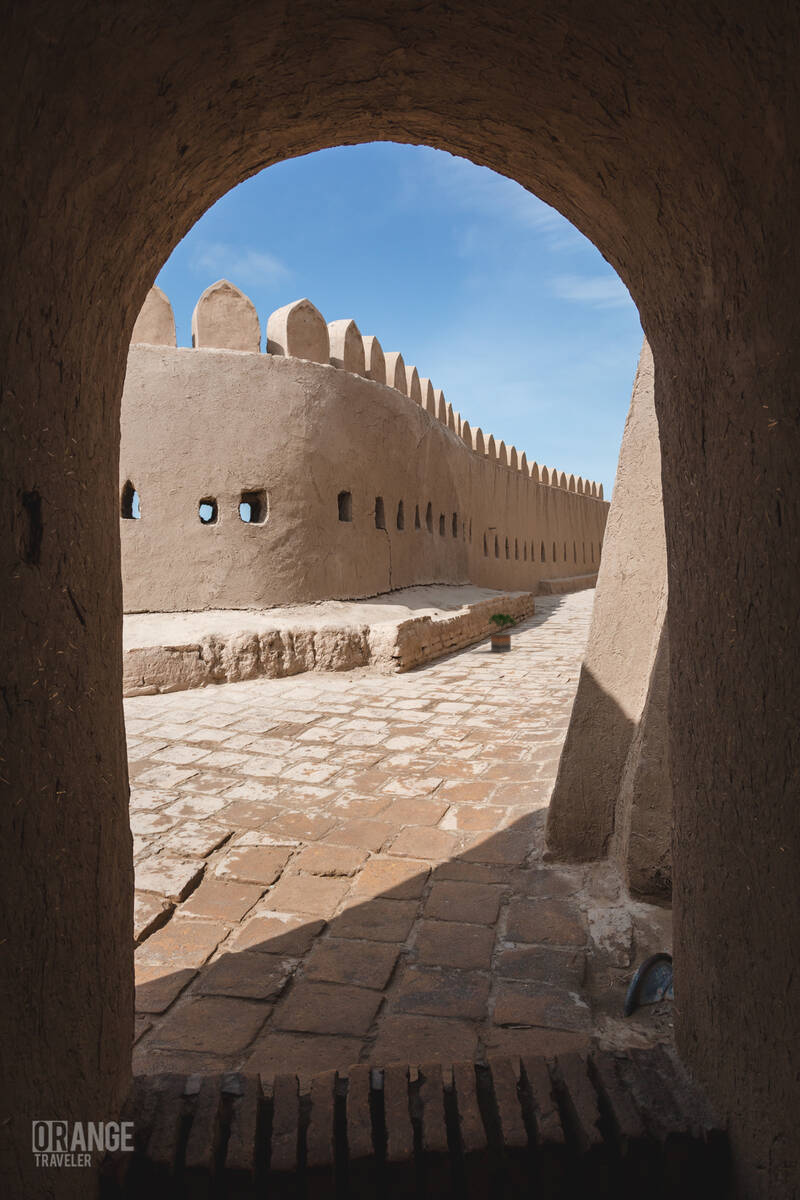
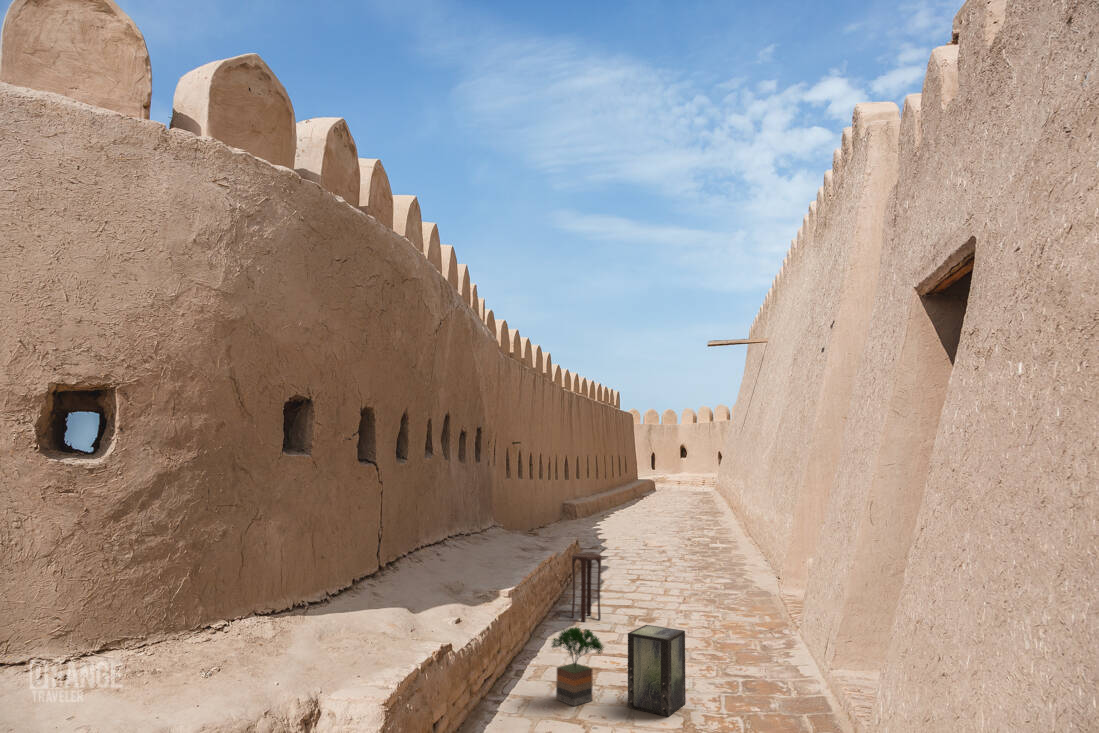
stool: none [515,590,535,632] -> present [572,553,602,622]
storage box: none [529,612,563,655] -> present [628,625,686,716]

